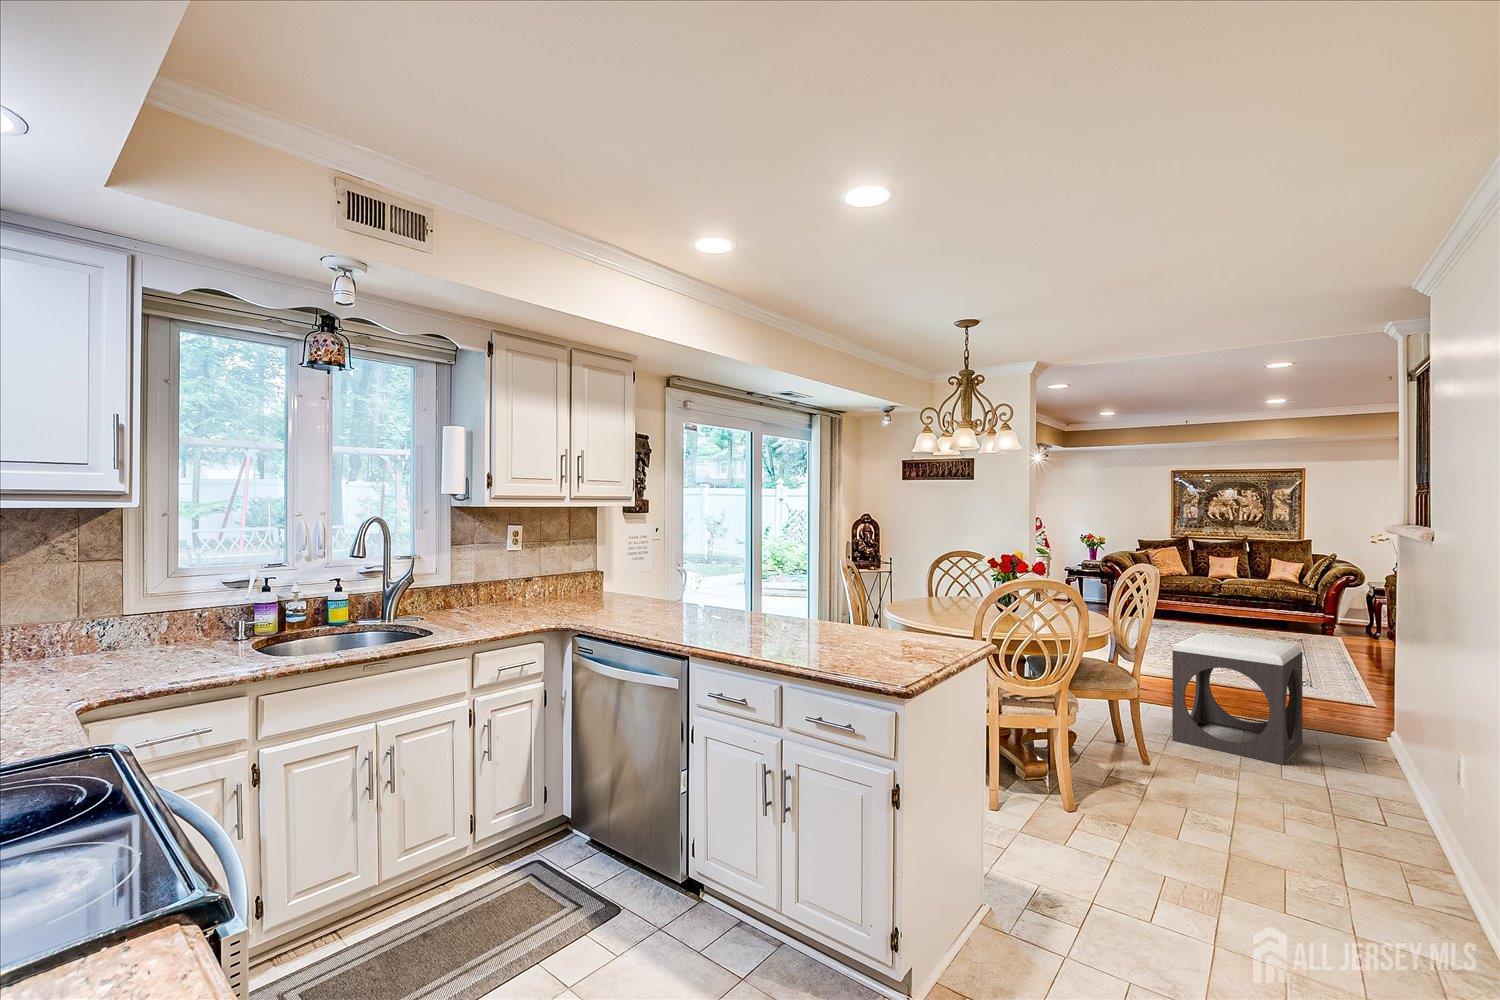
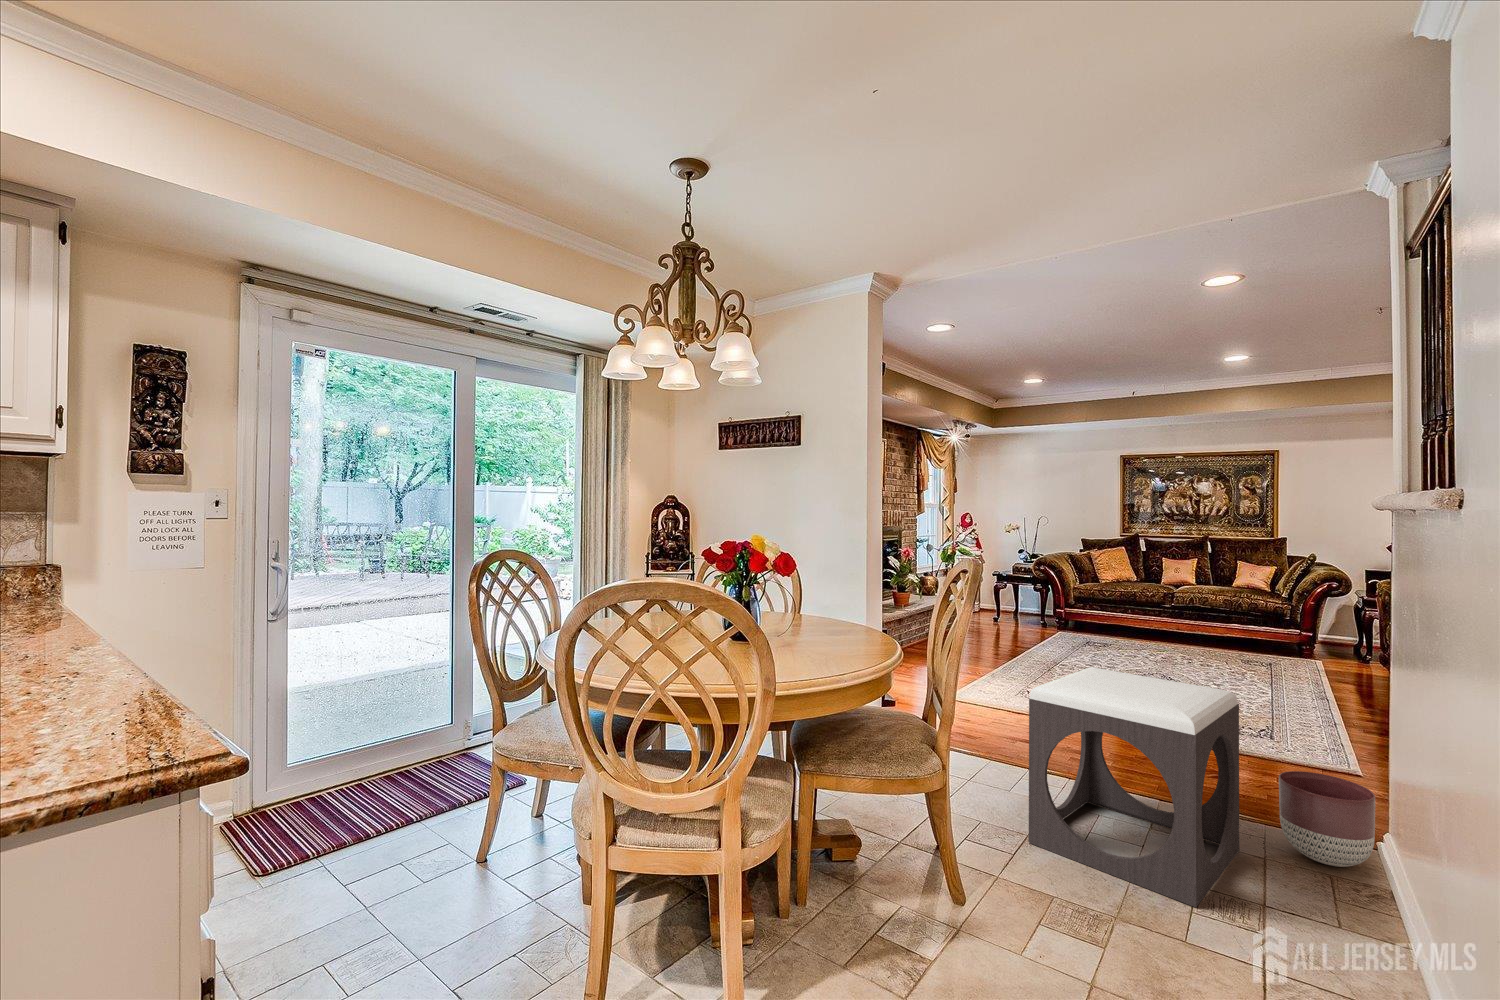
planter: none [1326,694,1385,748] -> present [1279,771,1375,867]

